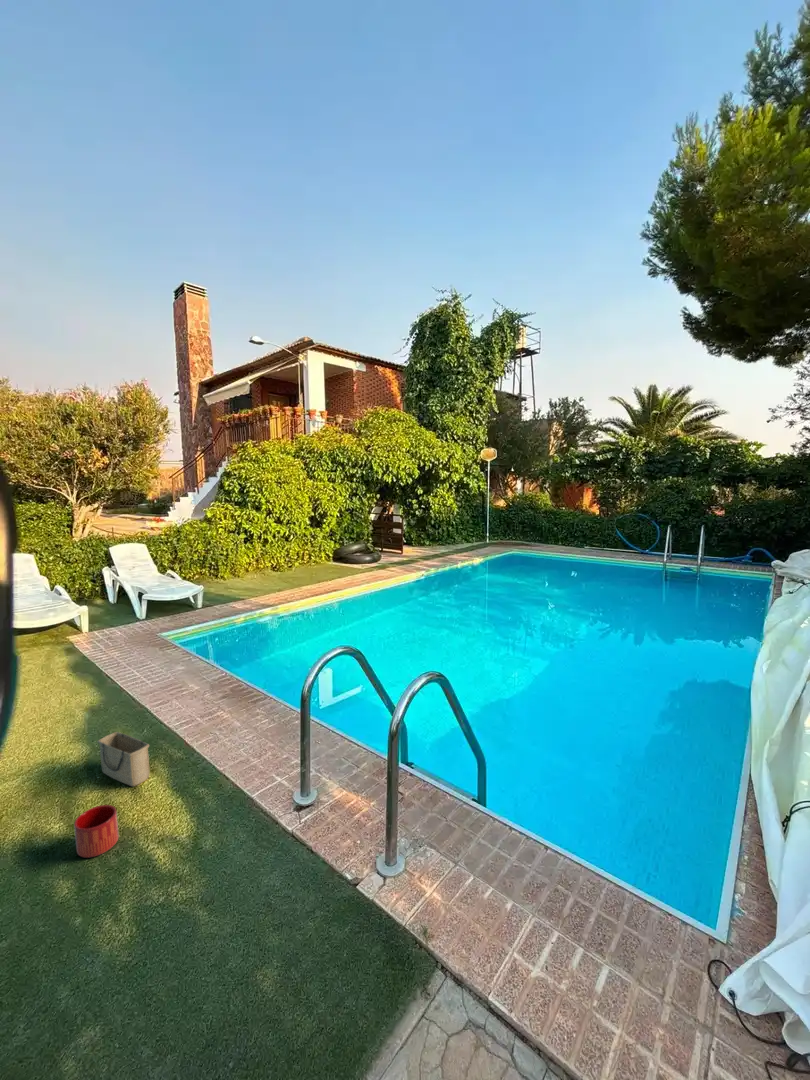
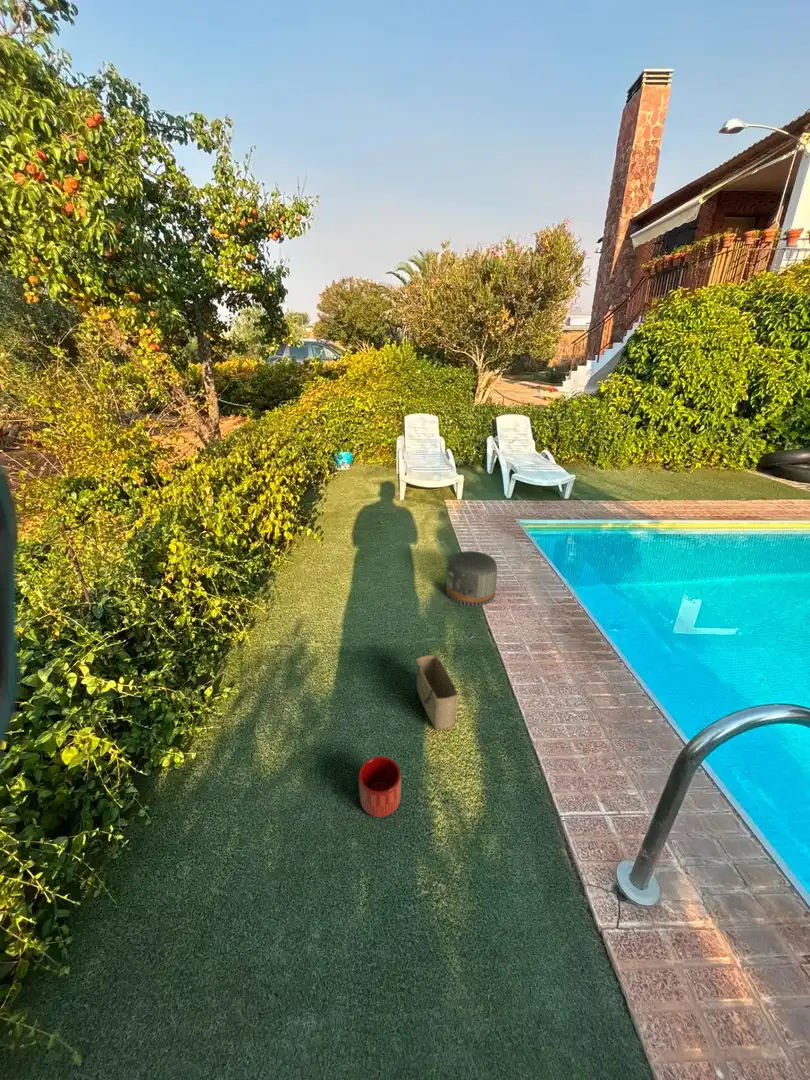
pouf: none [101,655,155,706] -> present [446,551,497,606]

